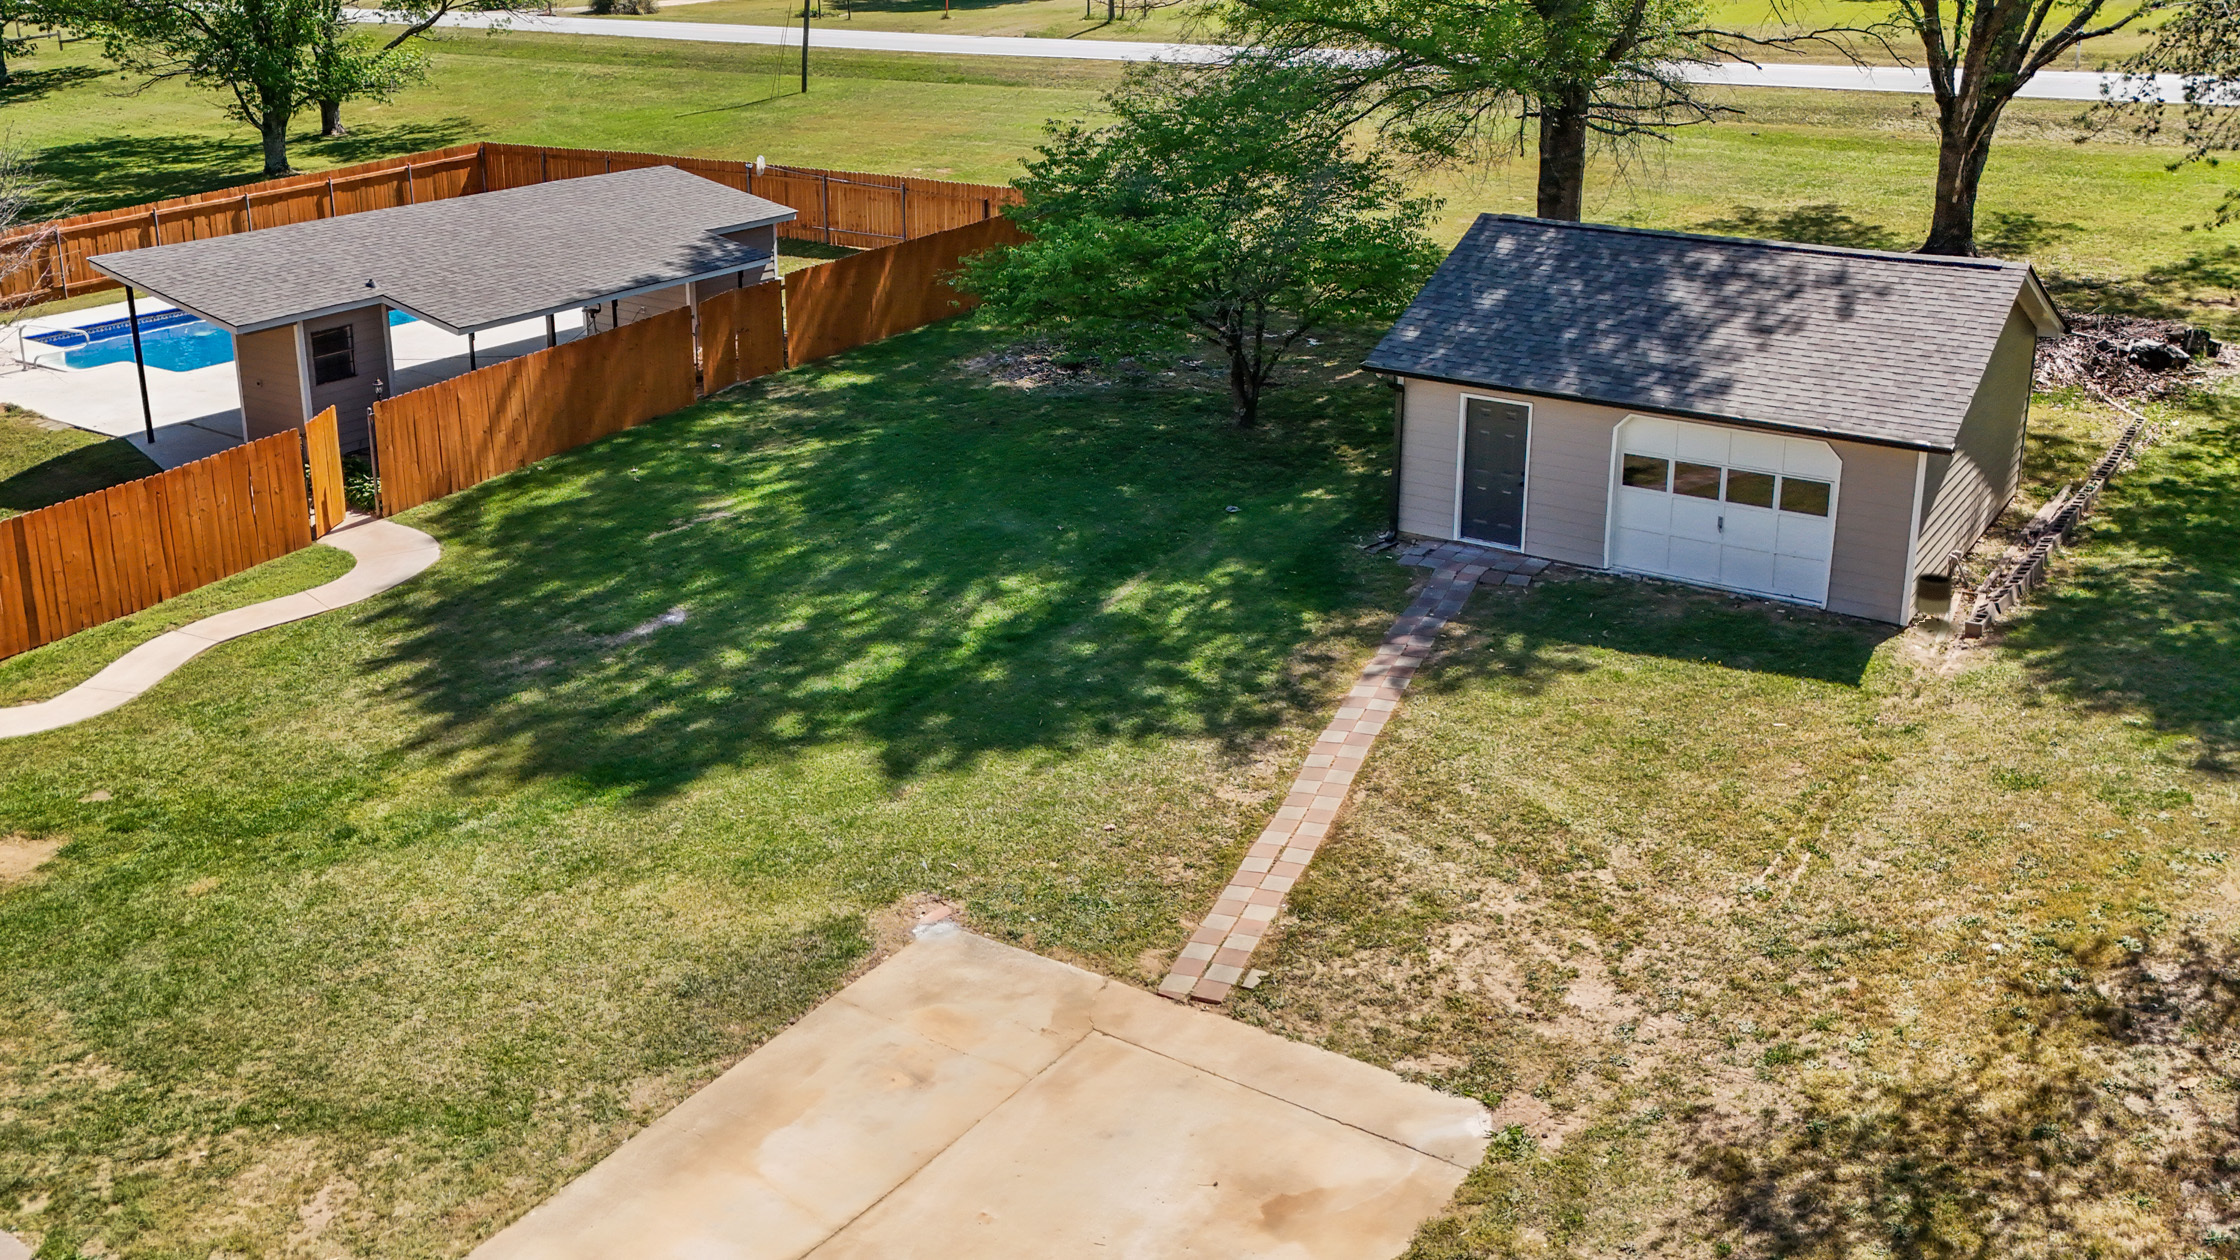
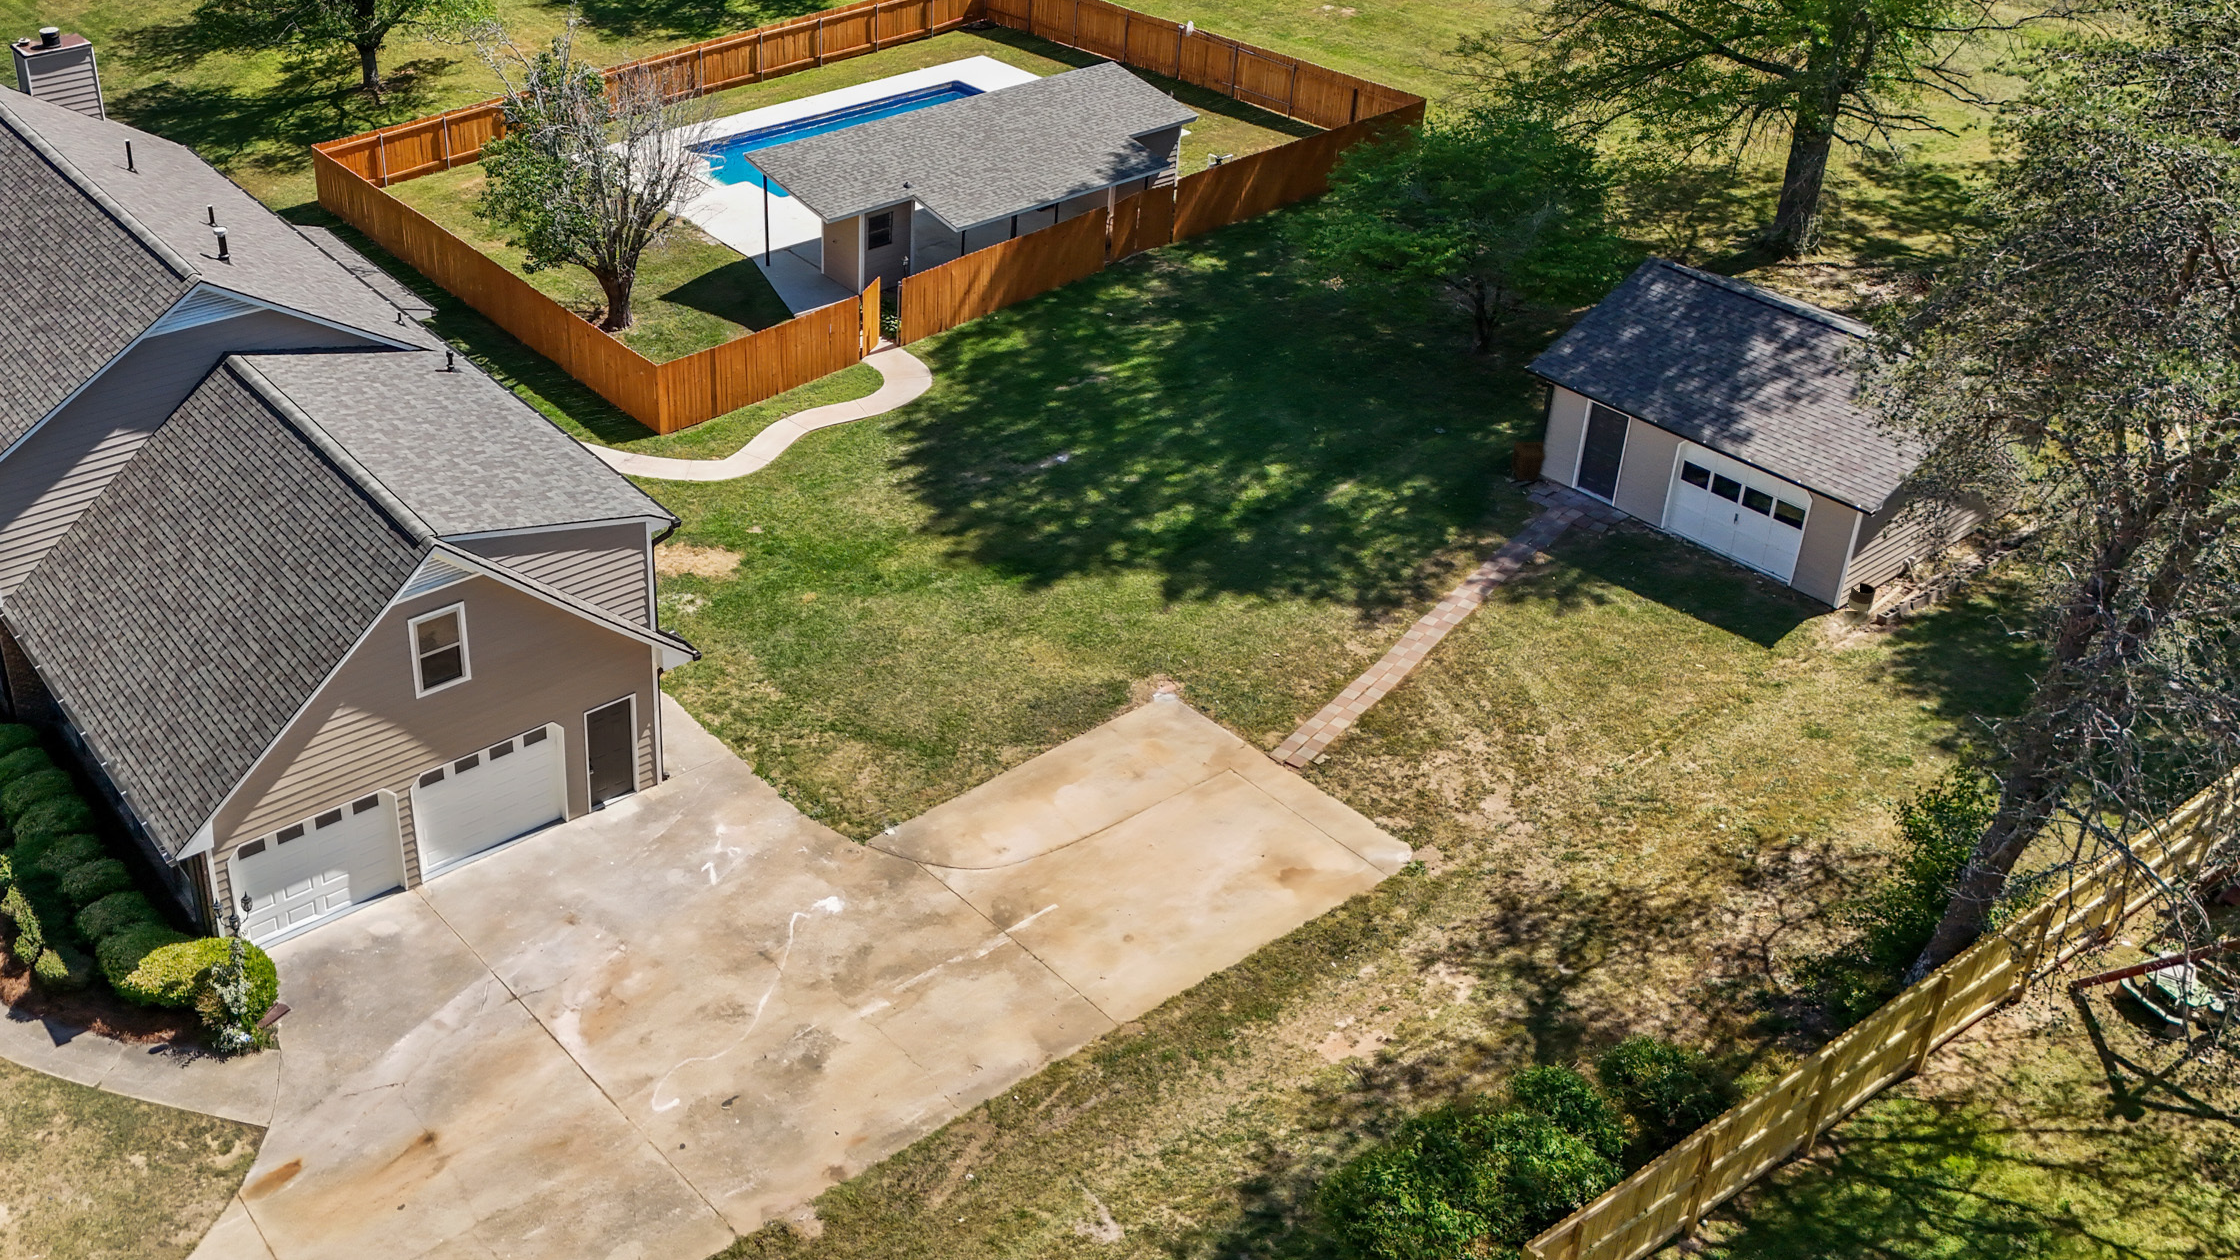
wooden crate: none [1356,491,1415,549] -> present [1511,442,1546,481]

